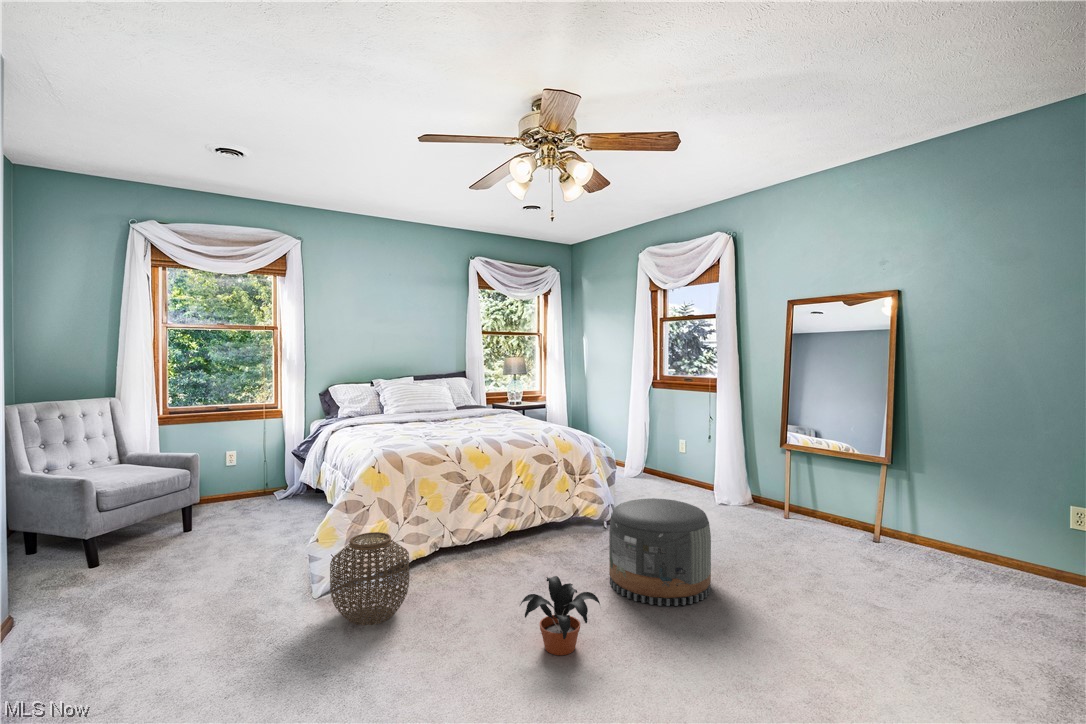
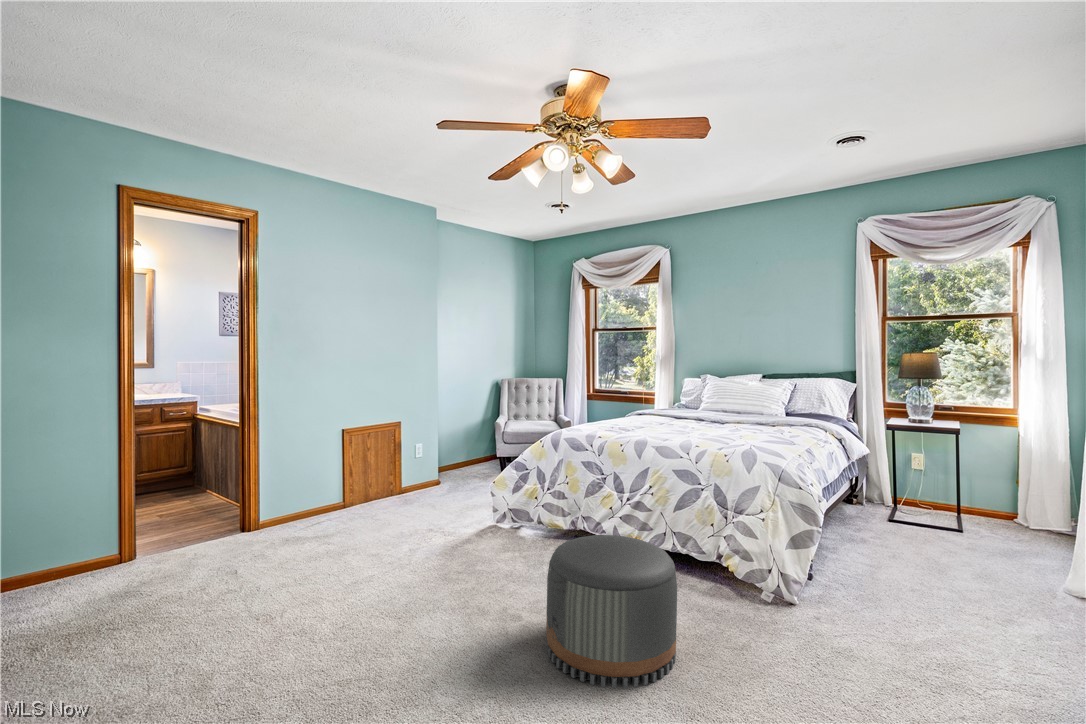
woven basket: present [330,532,409,625] -> none [440,480,496,545]
potted plant: present [520,576,600,655] -> none [404,550,476,615]

